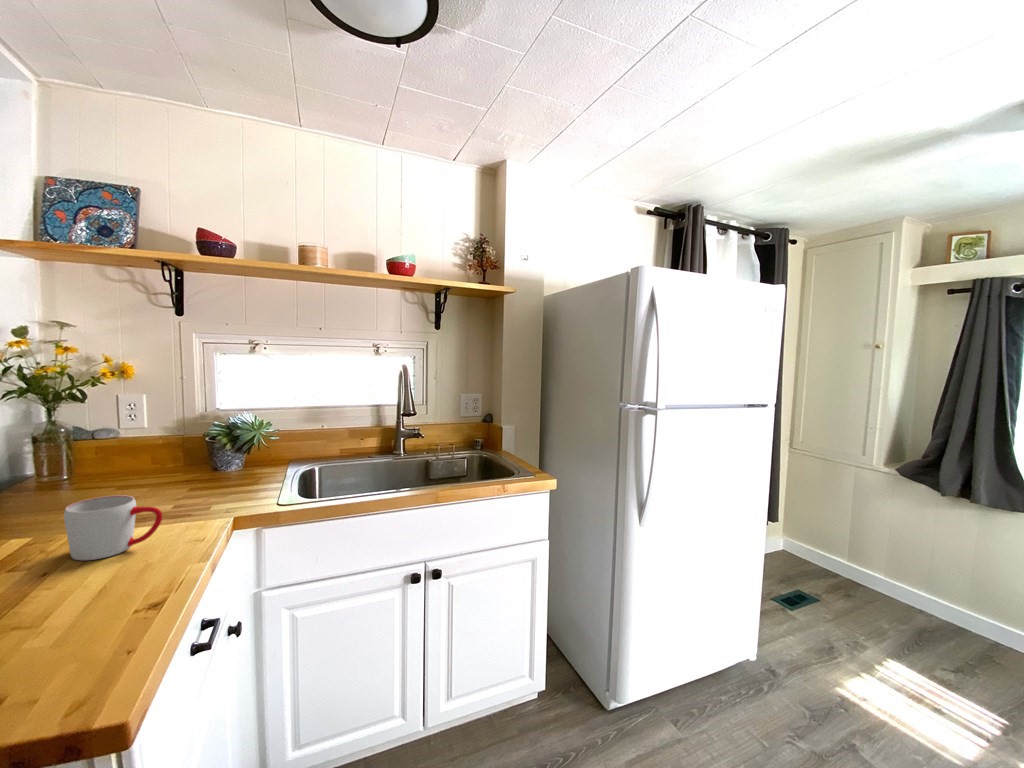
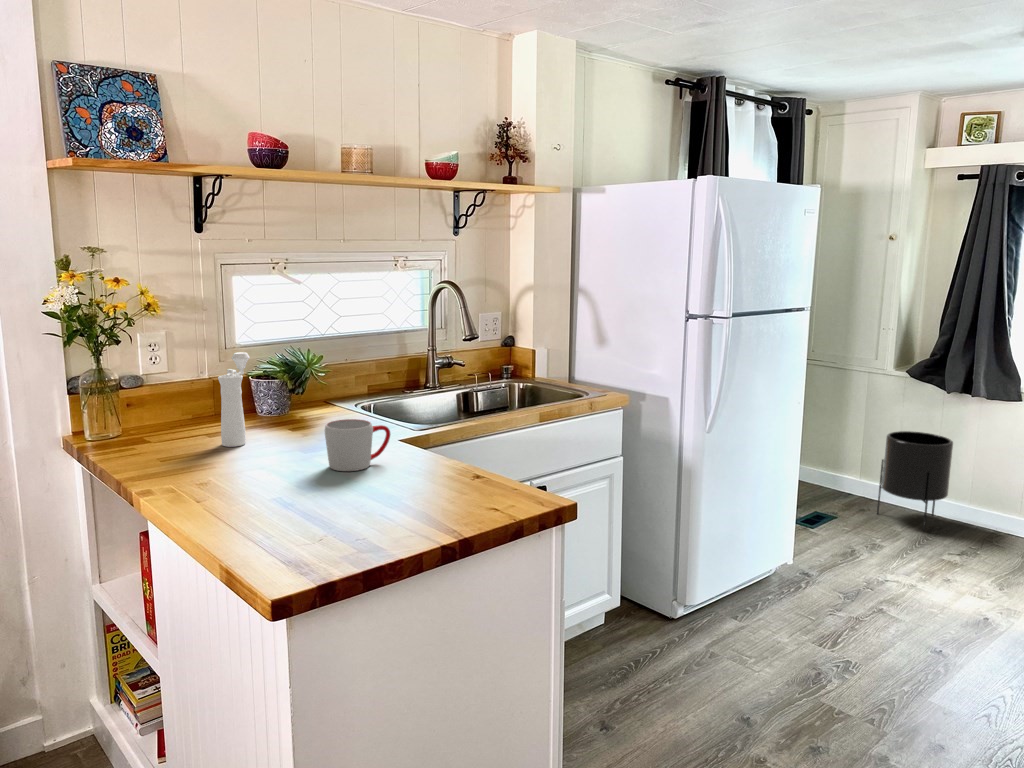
pepper mill: none [86,416,154,505] -> present [218,352,250,447]
planter: none [864,526,950,635] -> present [877,431,953,531]

